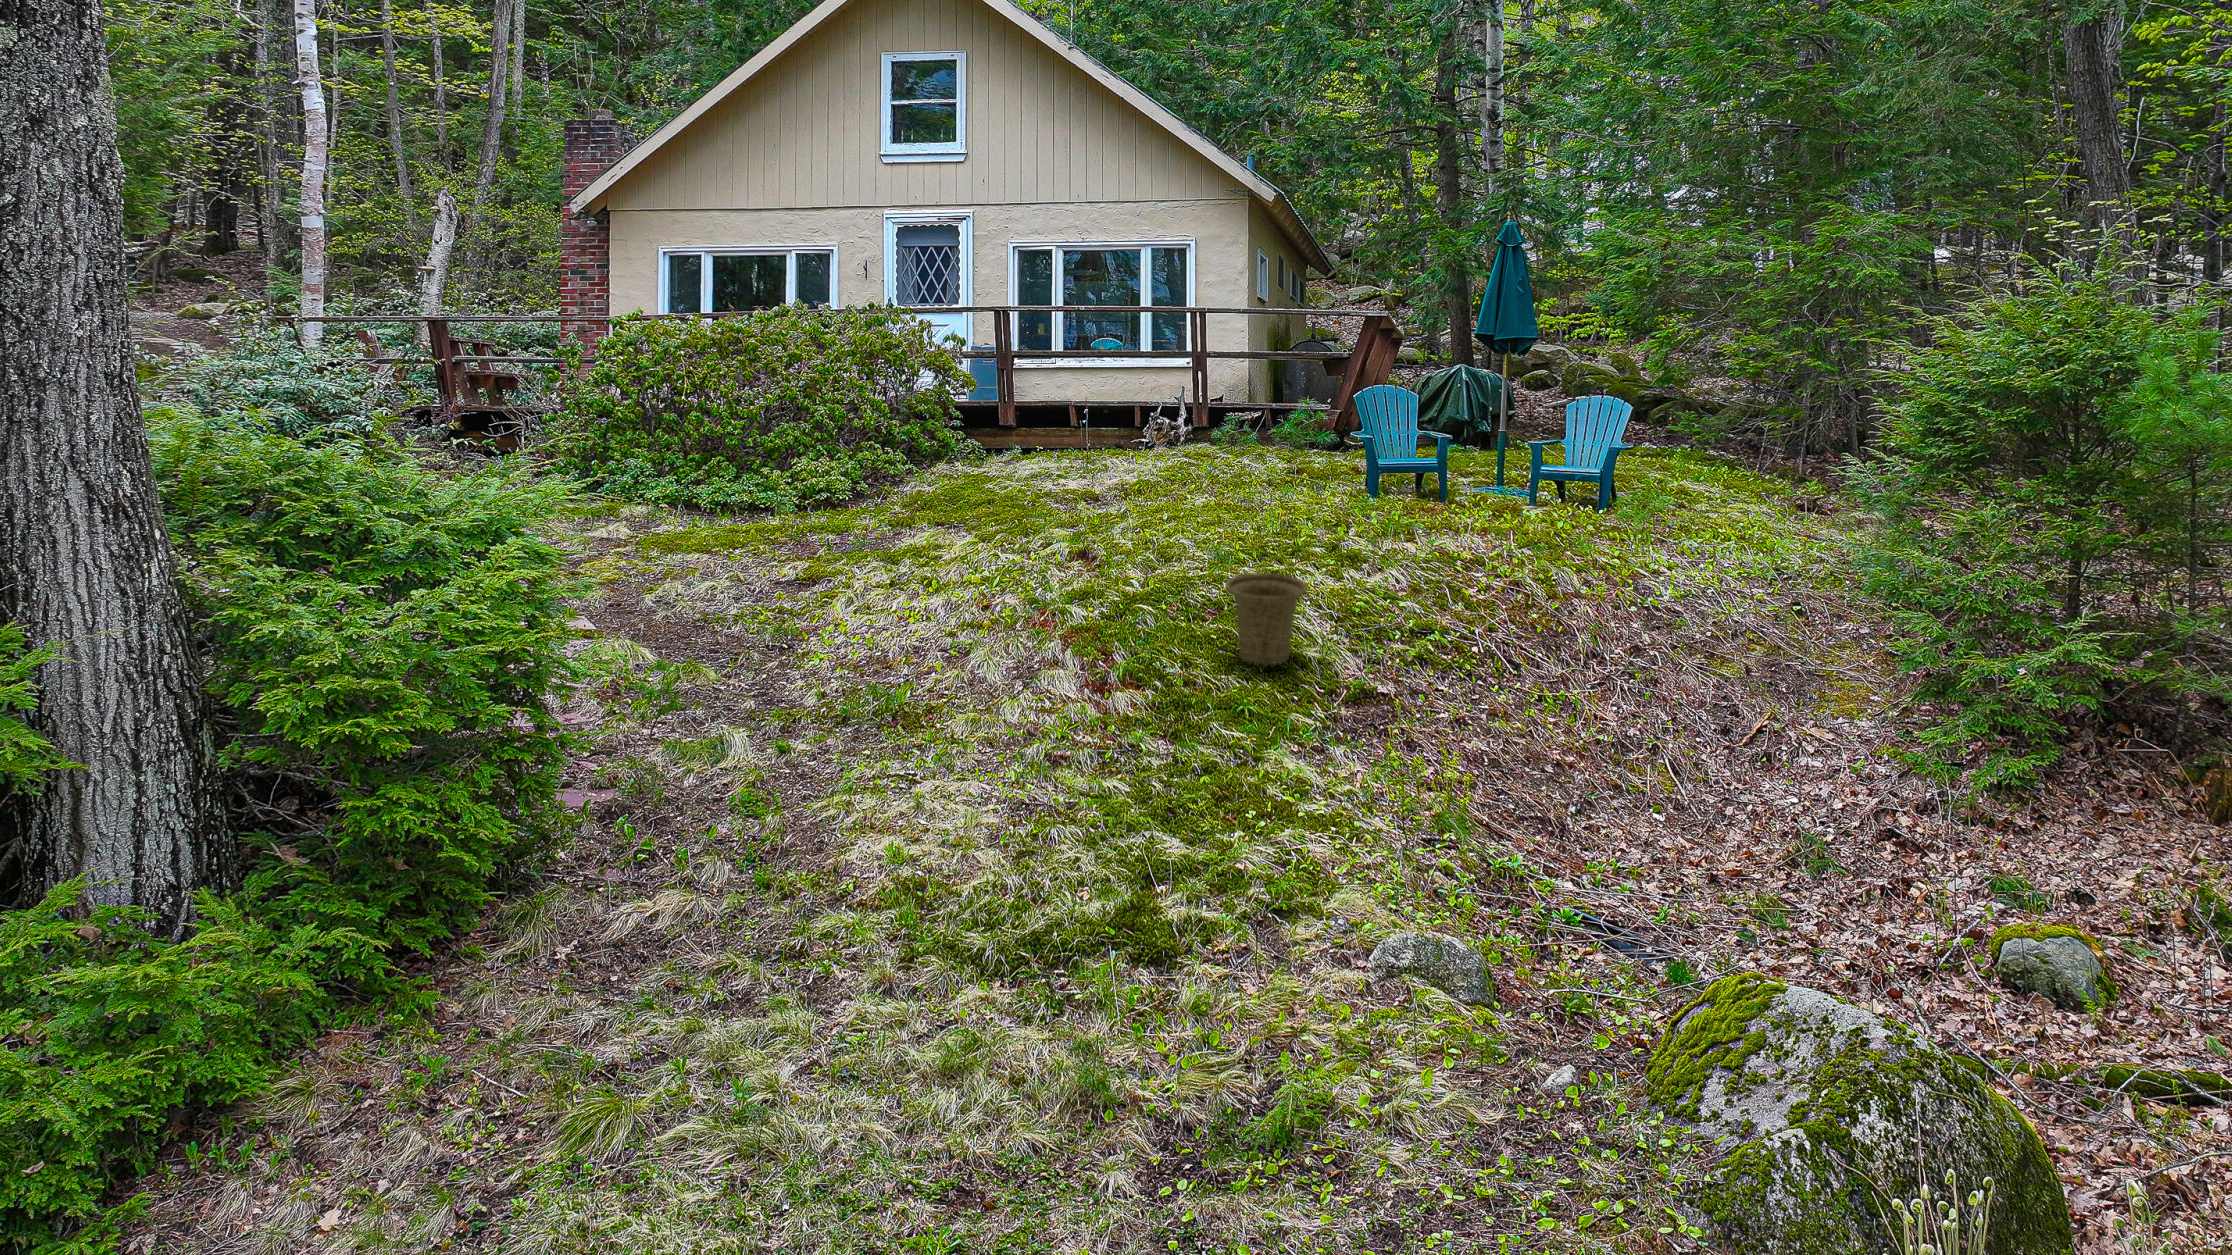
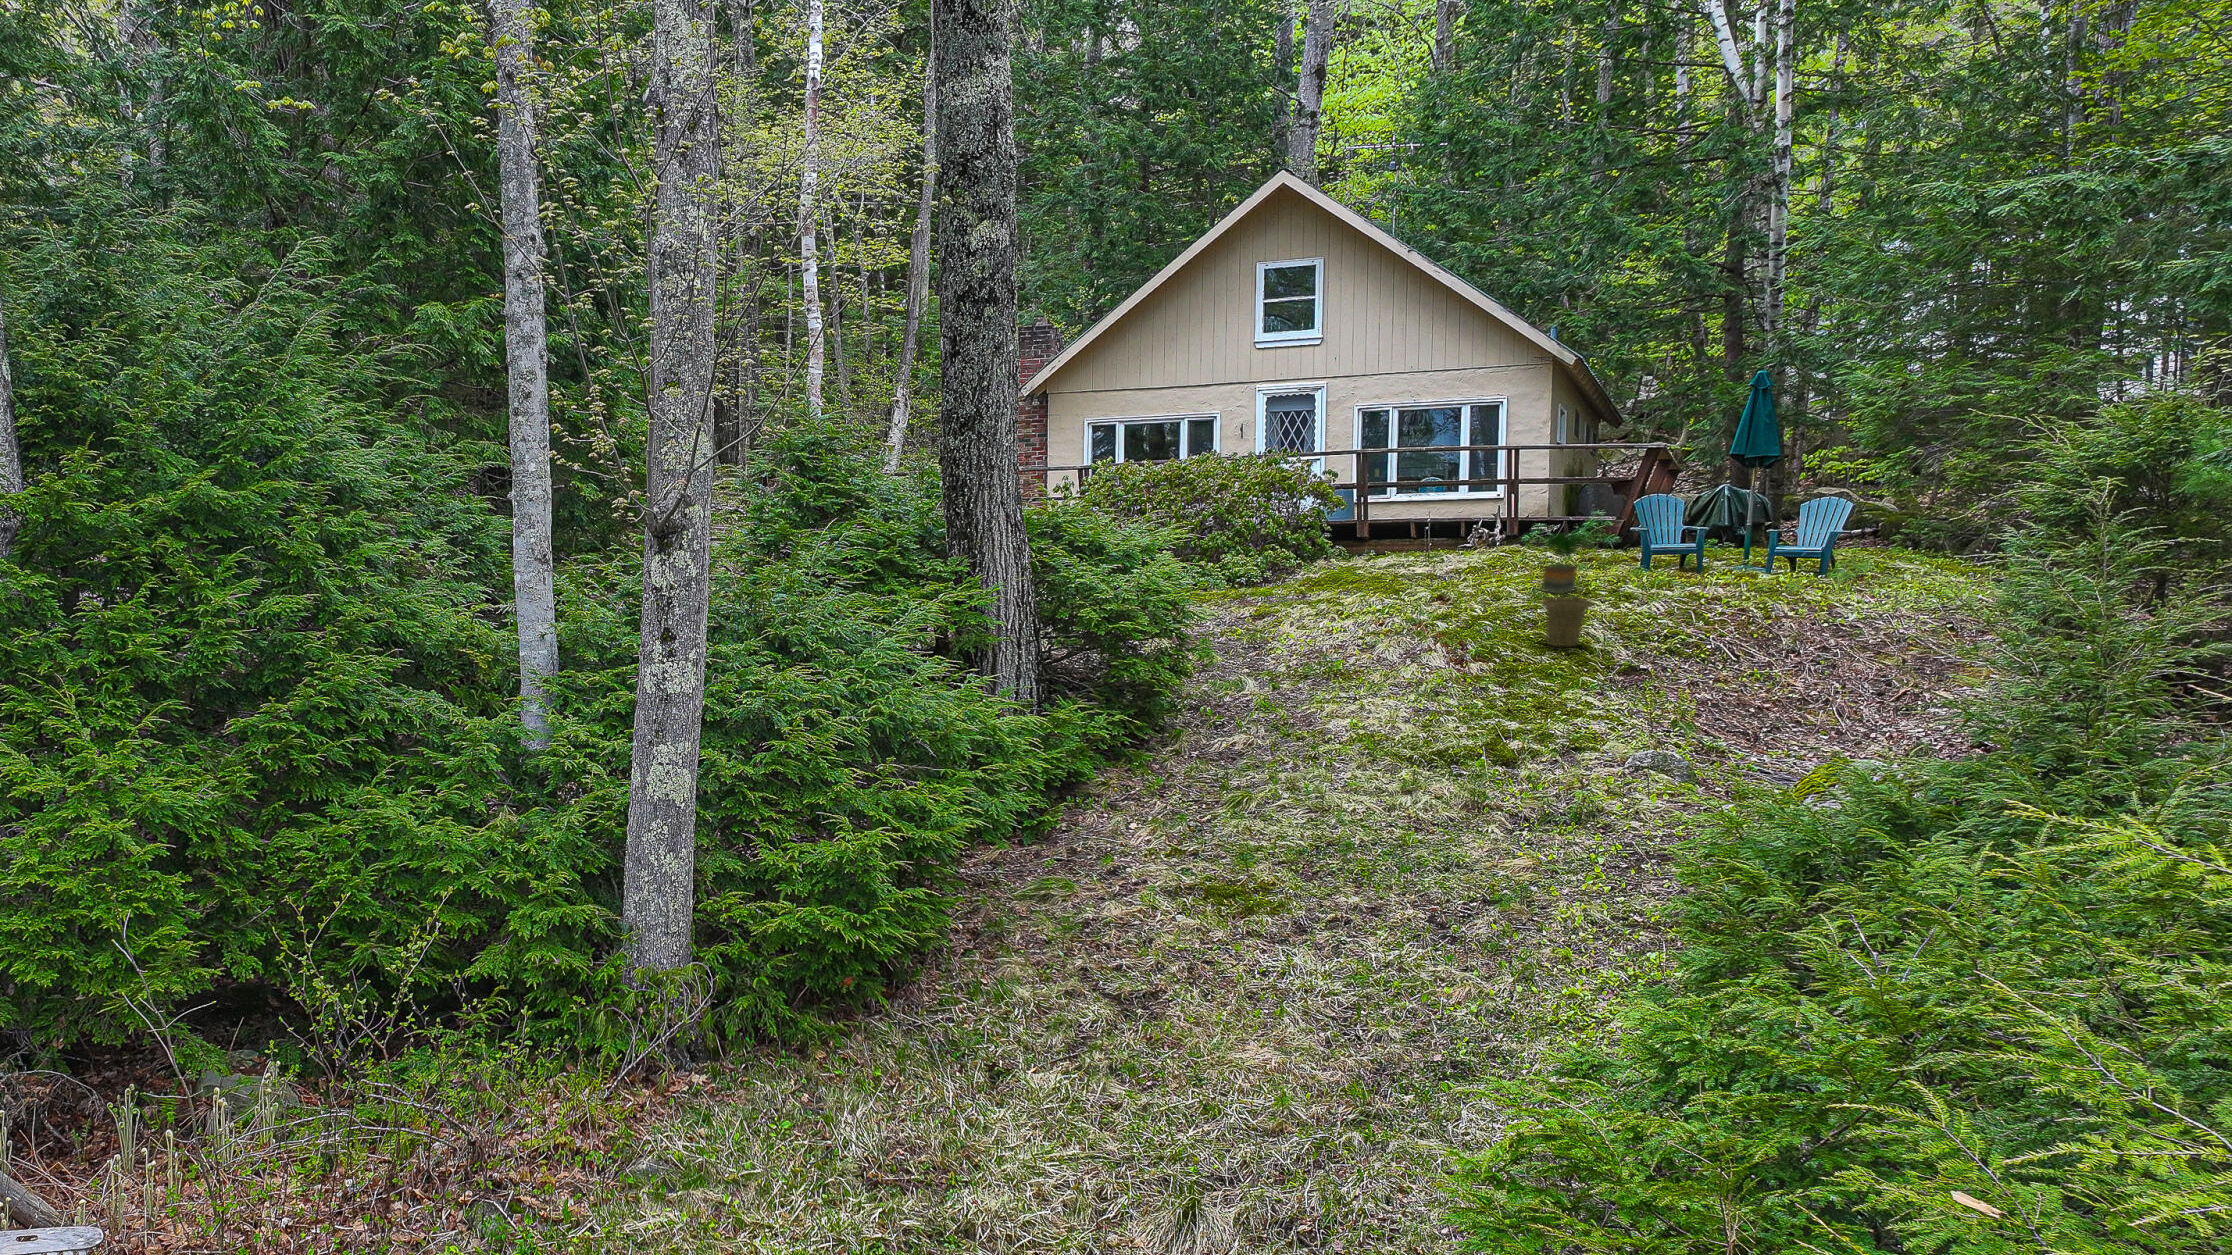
potted tree: none [1232,447,1293,547] -> present [1542,534,1586,594]

